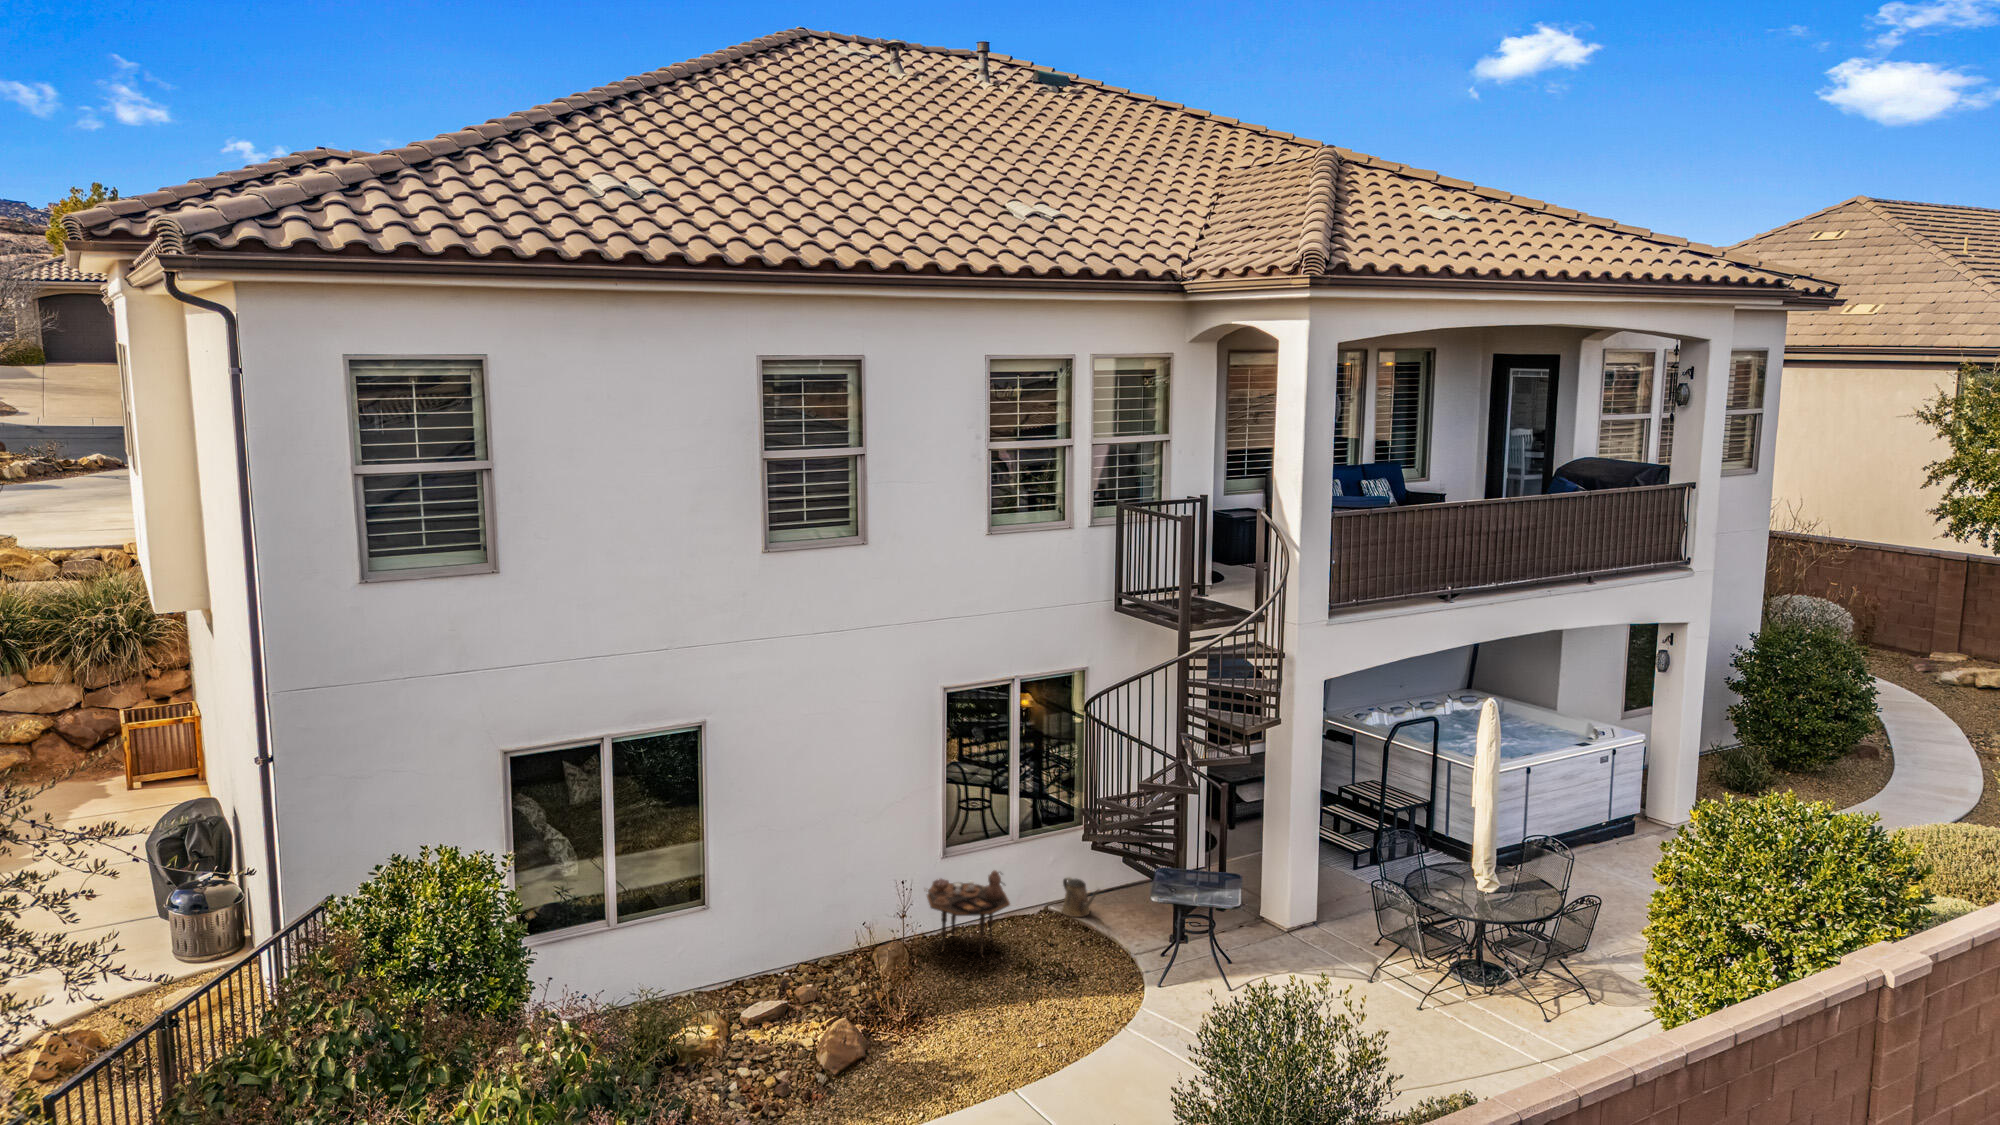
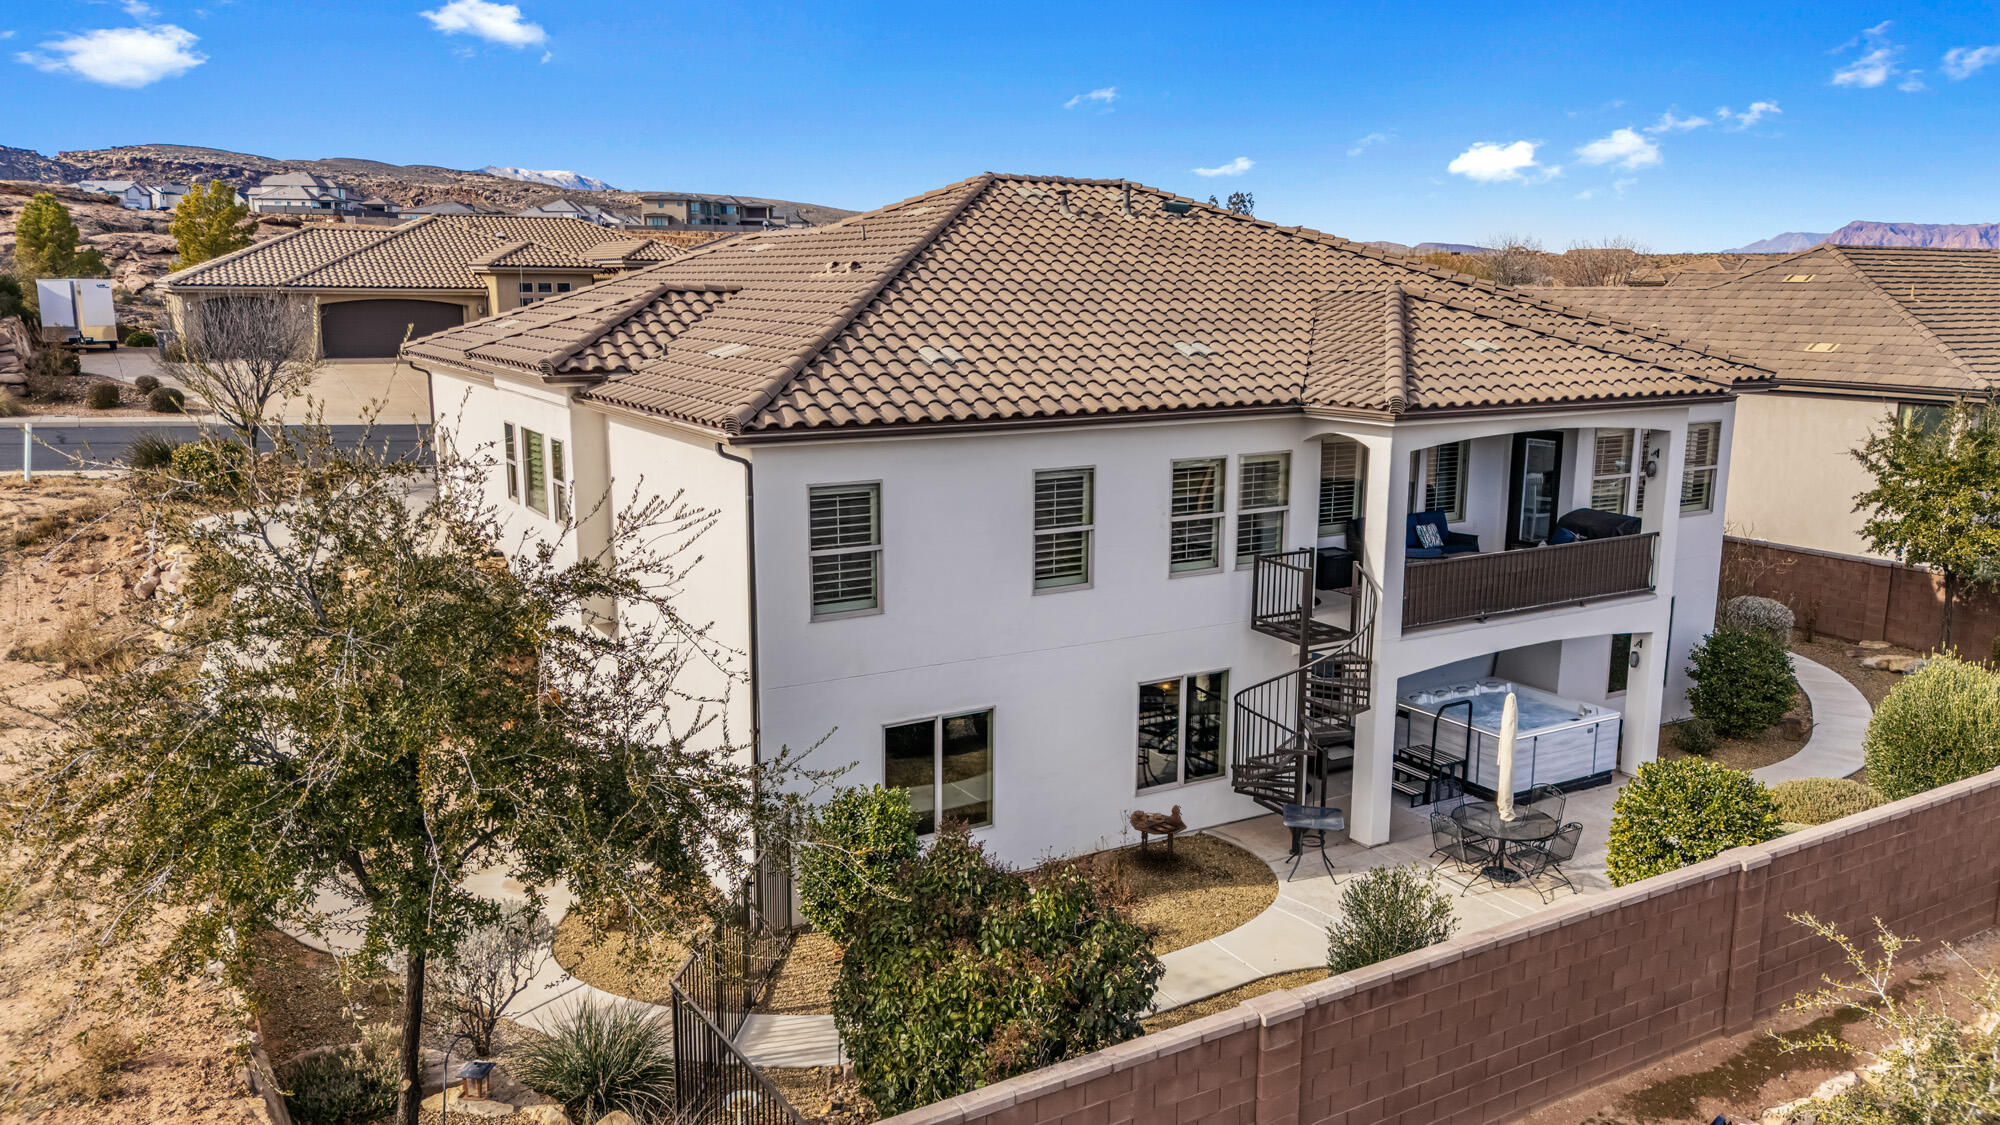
watering can: present [1062,877,1099,917] -> present [1779,720,1819,741]

